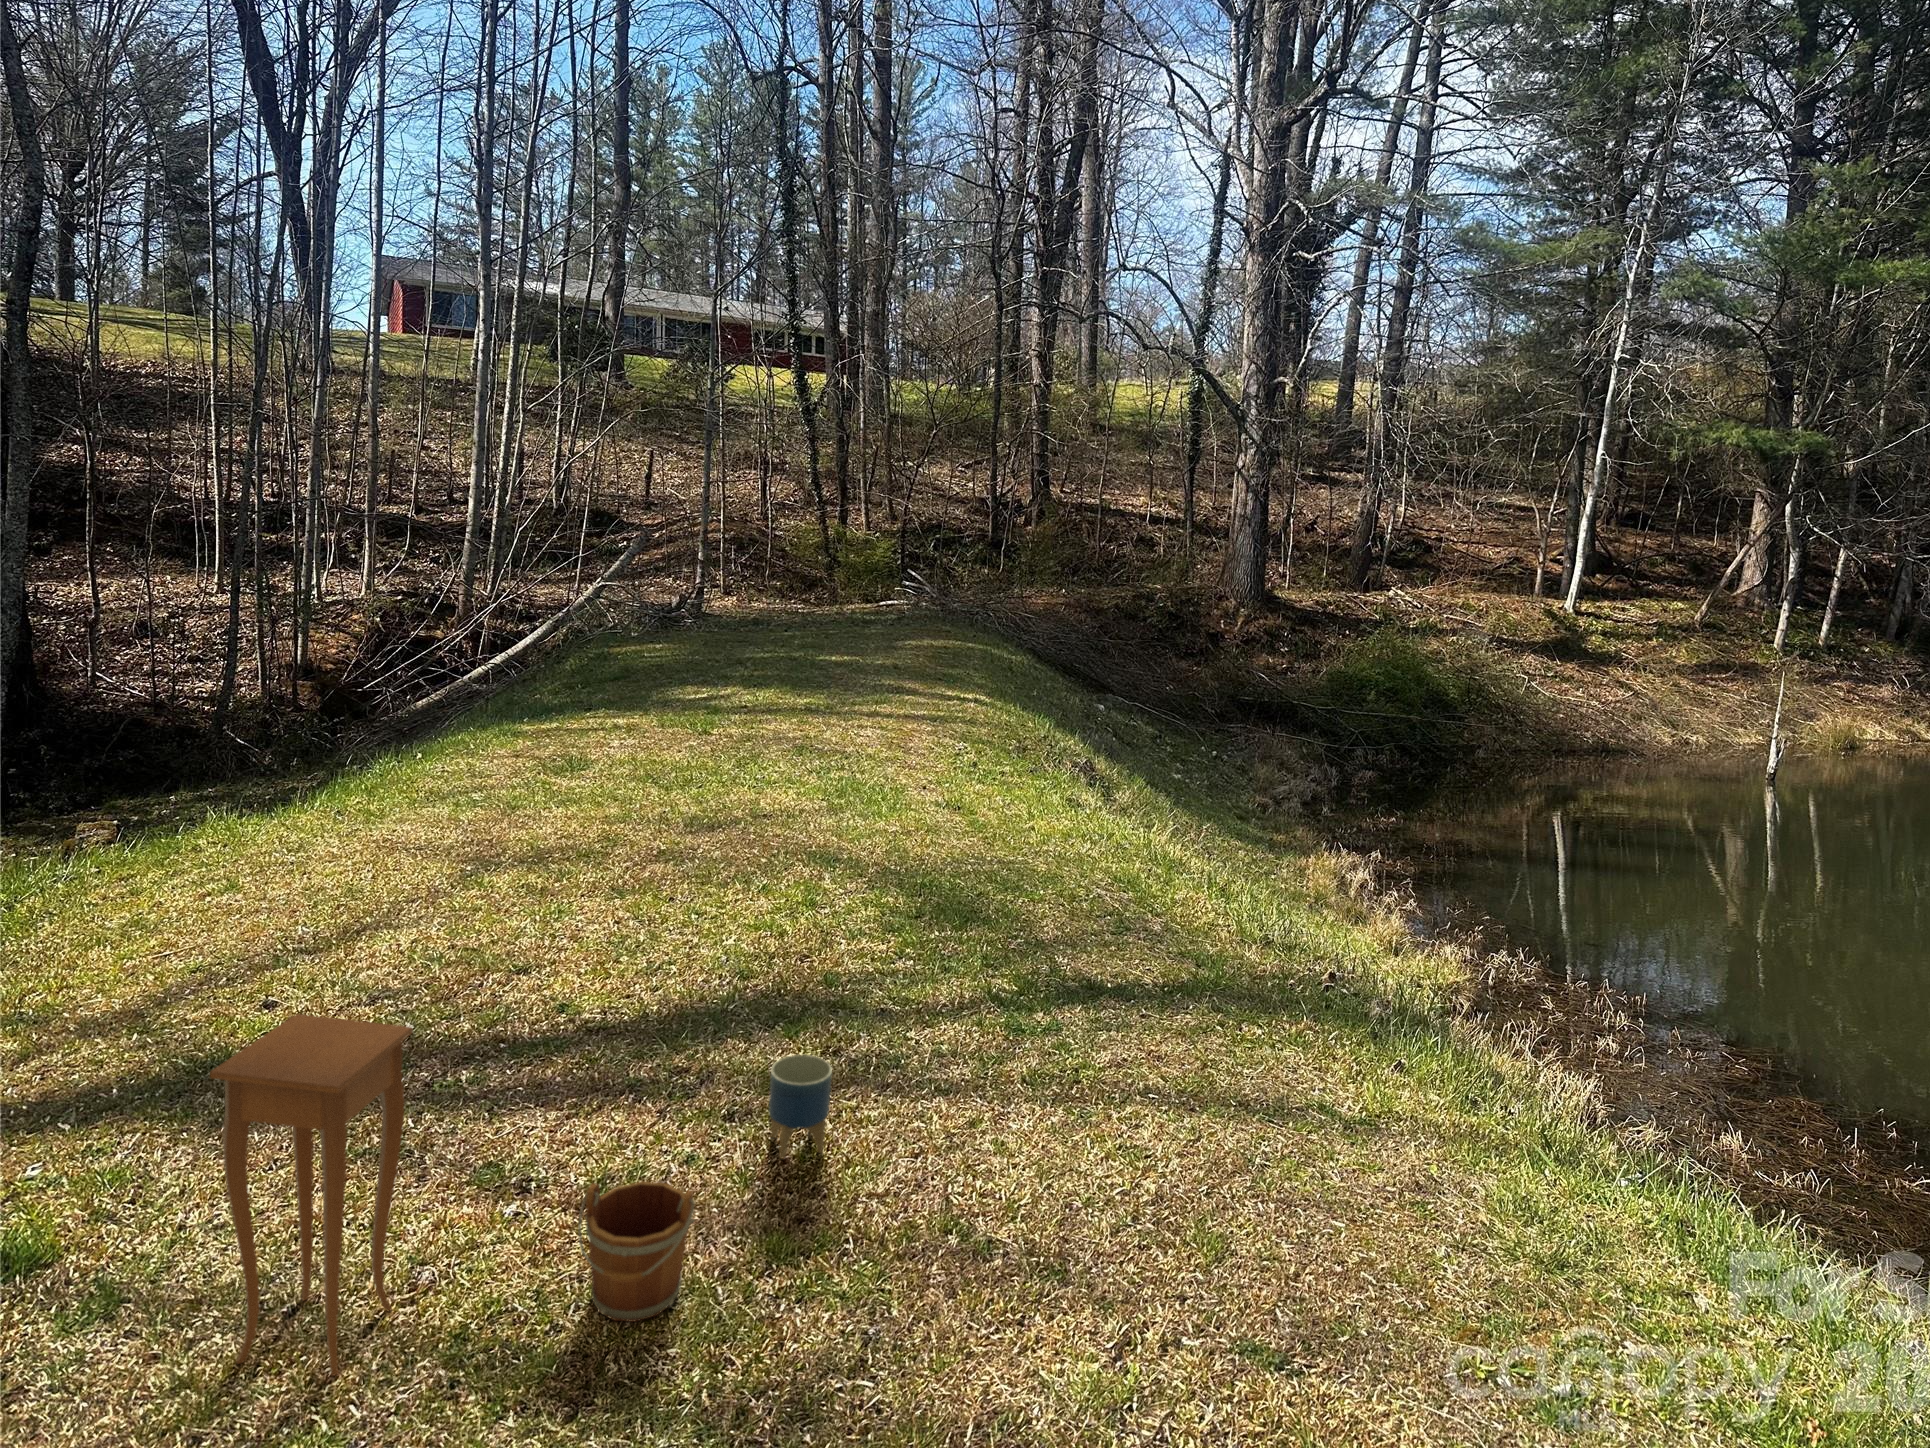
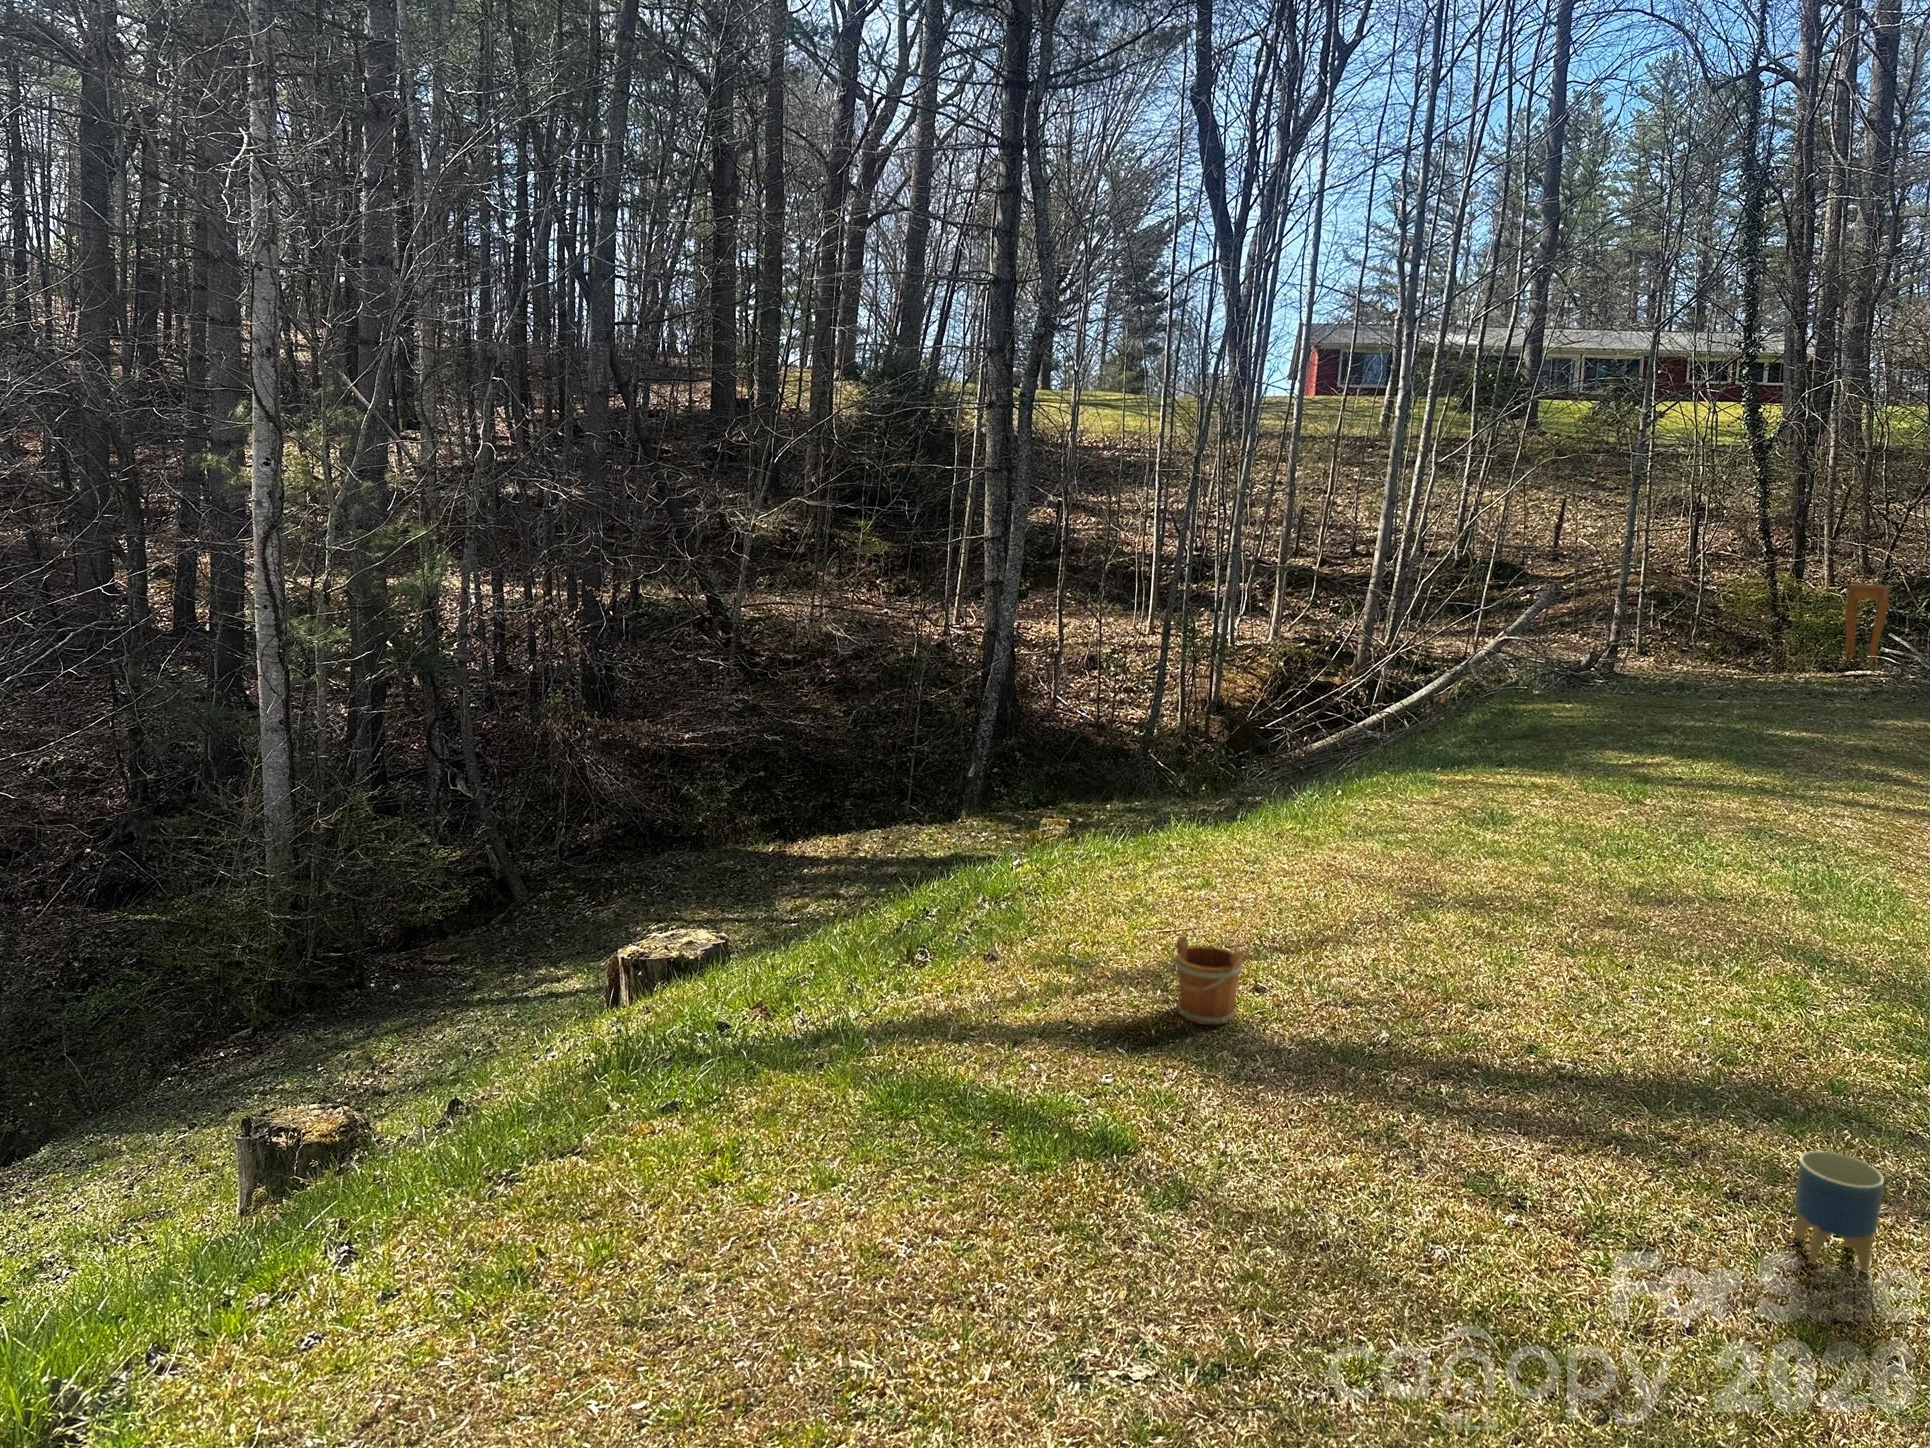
side table: present [210,1014,413,1376] -> present [1843,584,1891,665]
bucket: present [578,1182,695,1322] -> present [1170,936,1243,1025]

